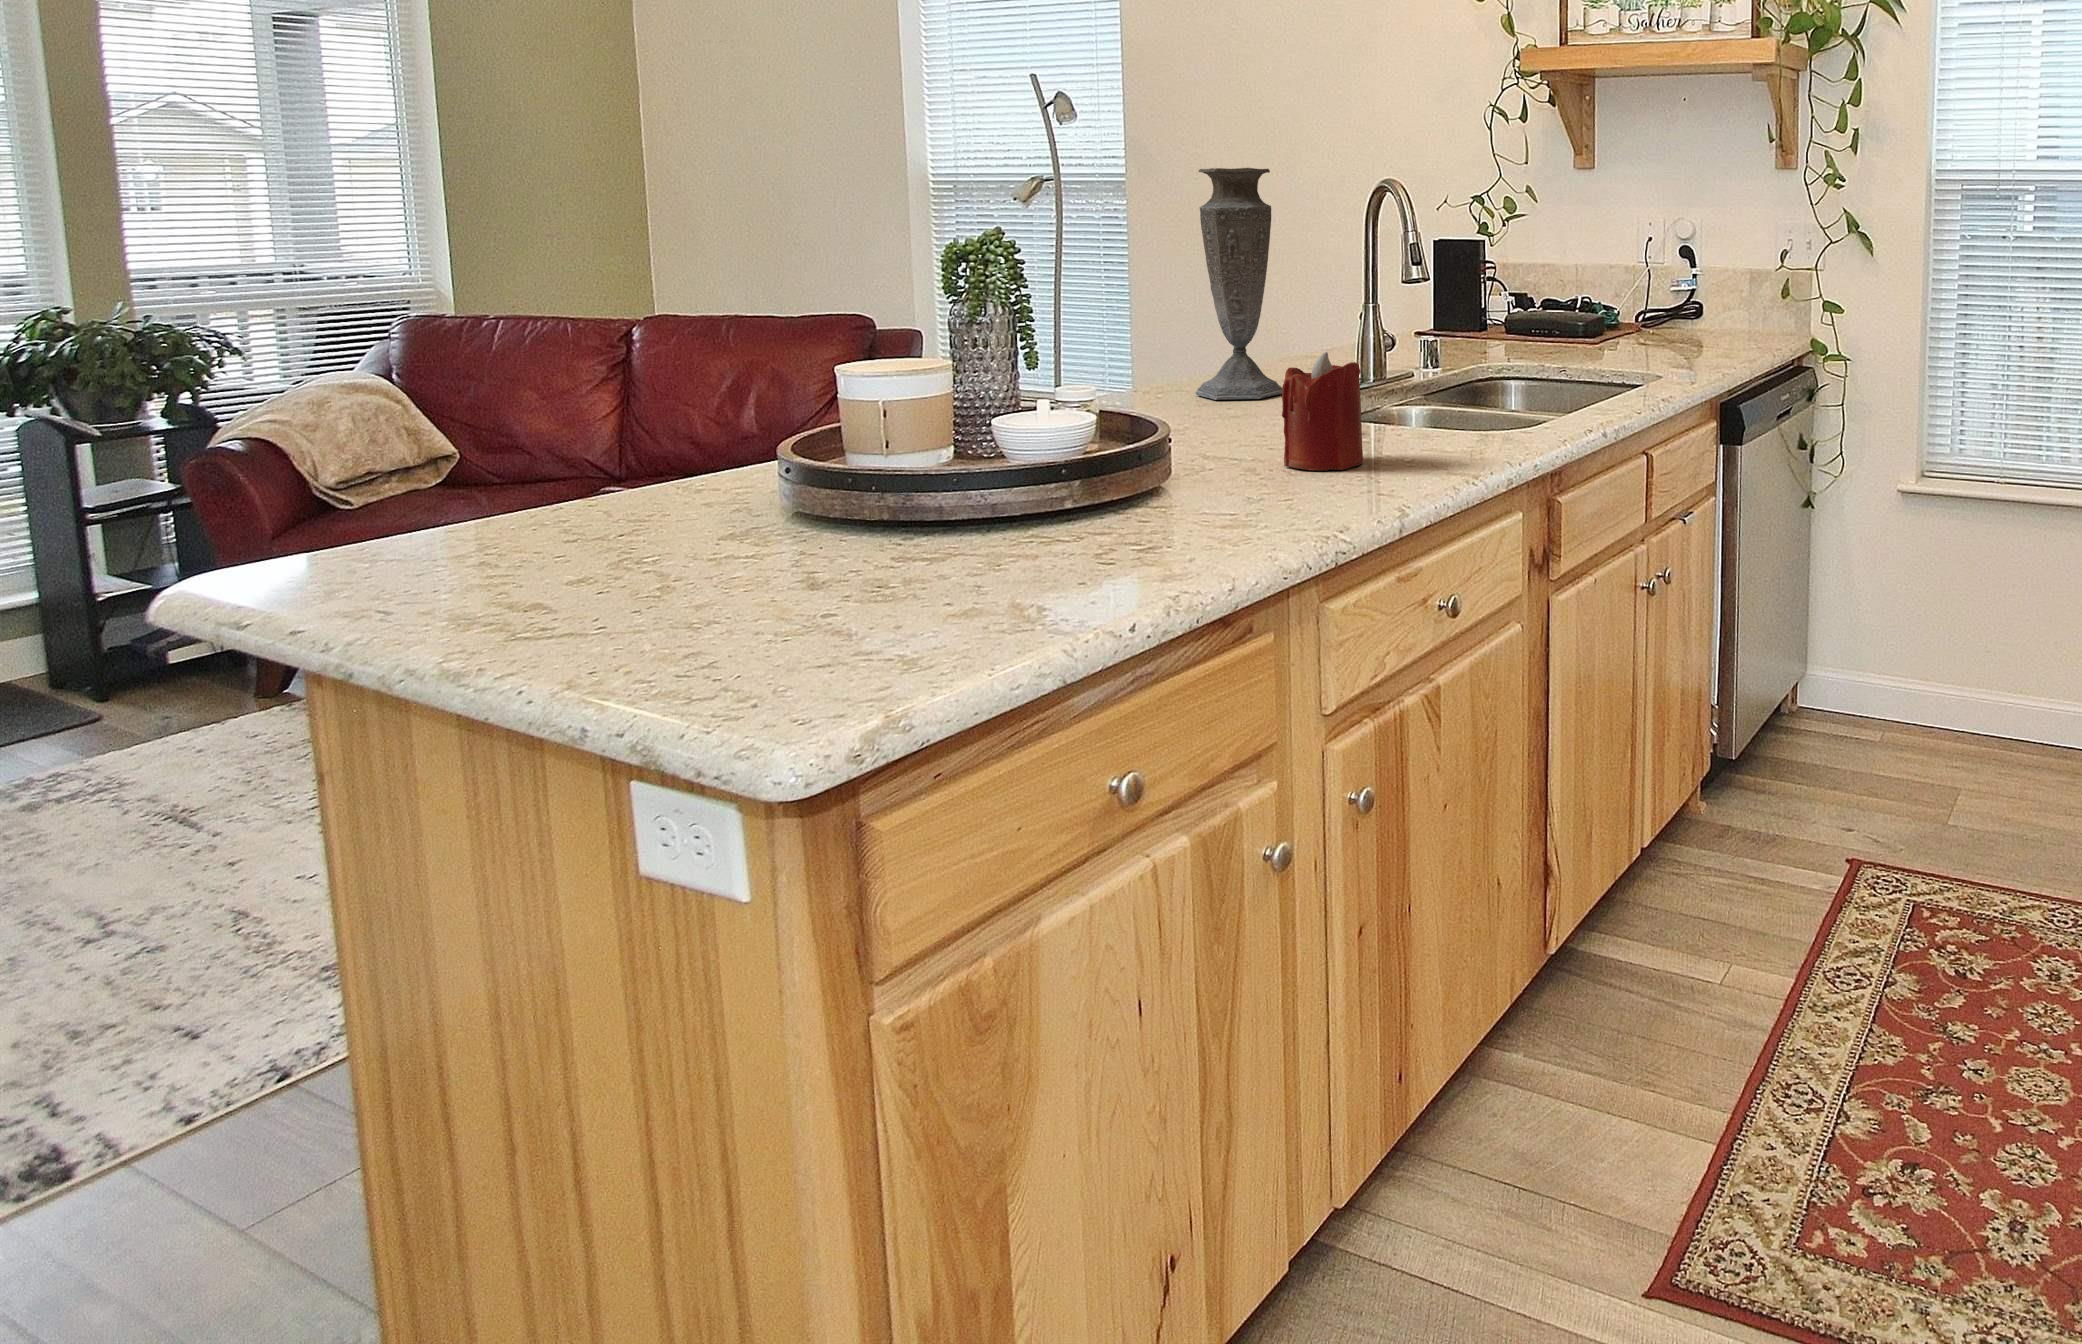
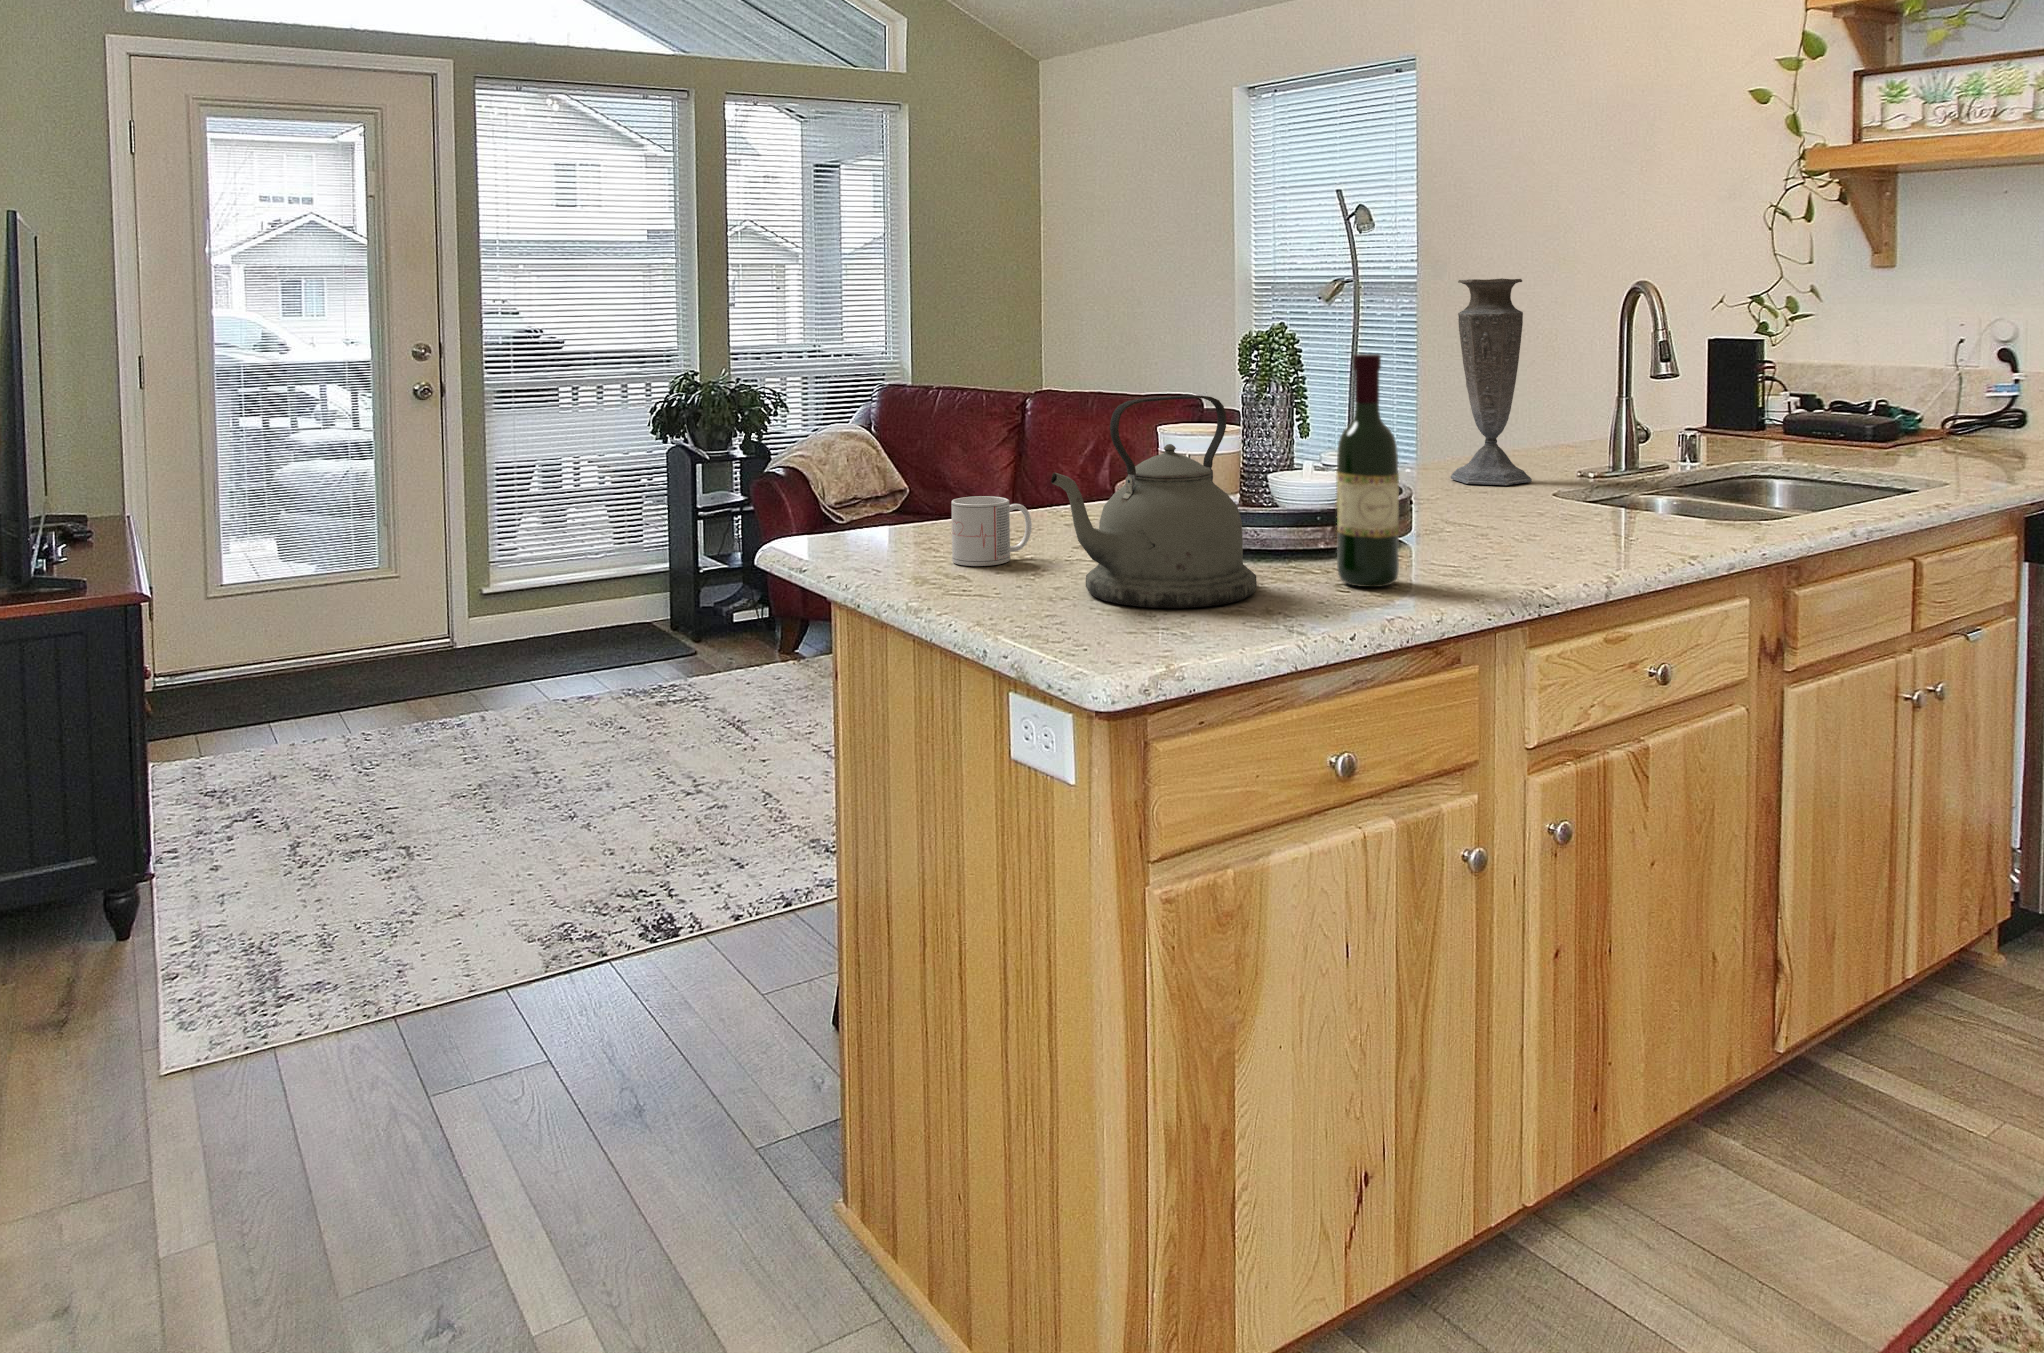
wine bottle: none [1080,249,1166,553] -> present [1337,354,1399,587]
kettle: none [619,311,974,628] -> present [1051,395,1257,608]
candle: present [1282,352,1363,471] -> none [1510,442,1583,546]
mug: none [454,474,609,586] -> present [951,496,1032,566]

